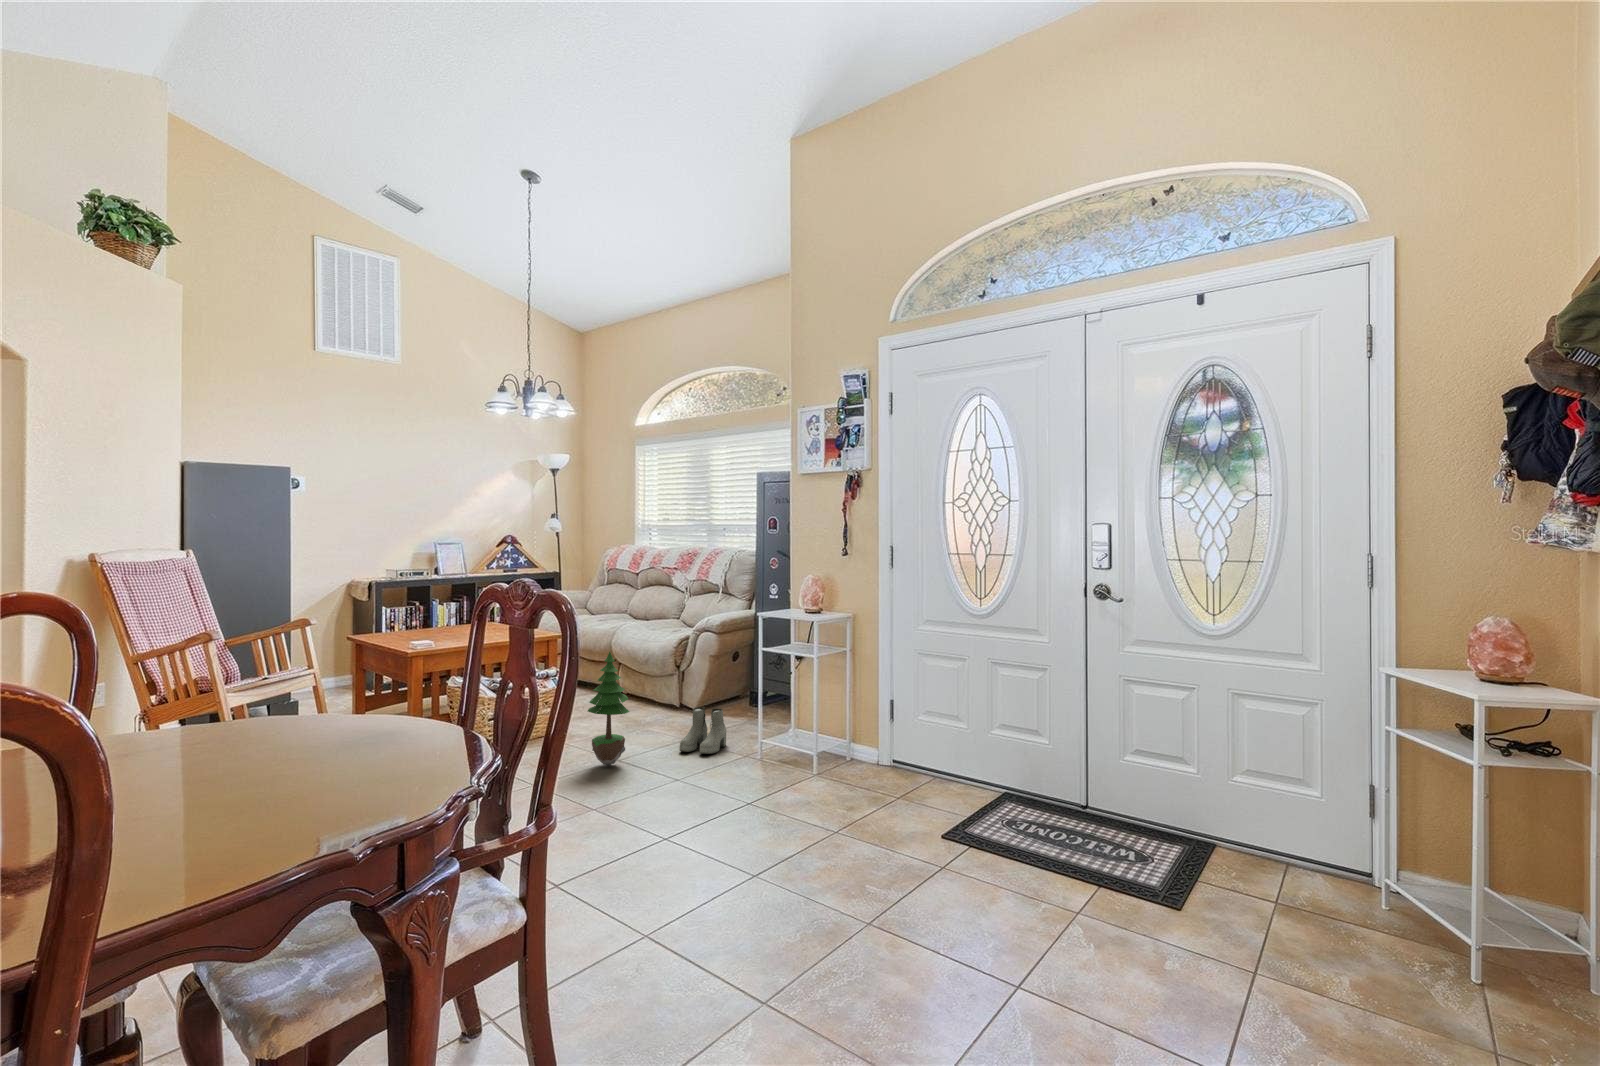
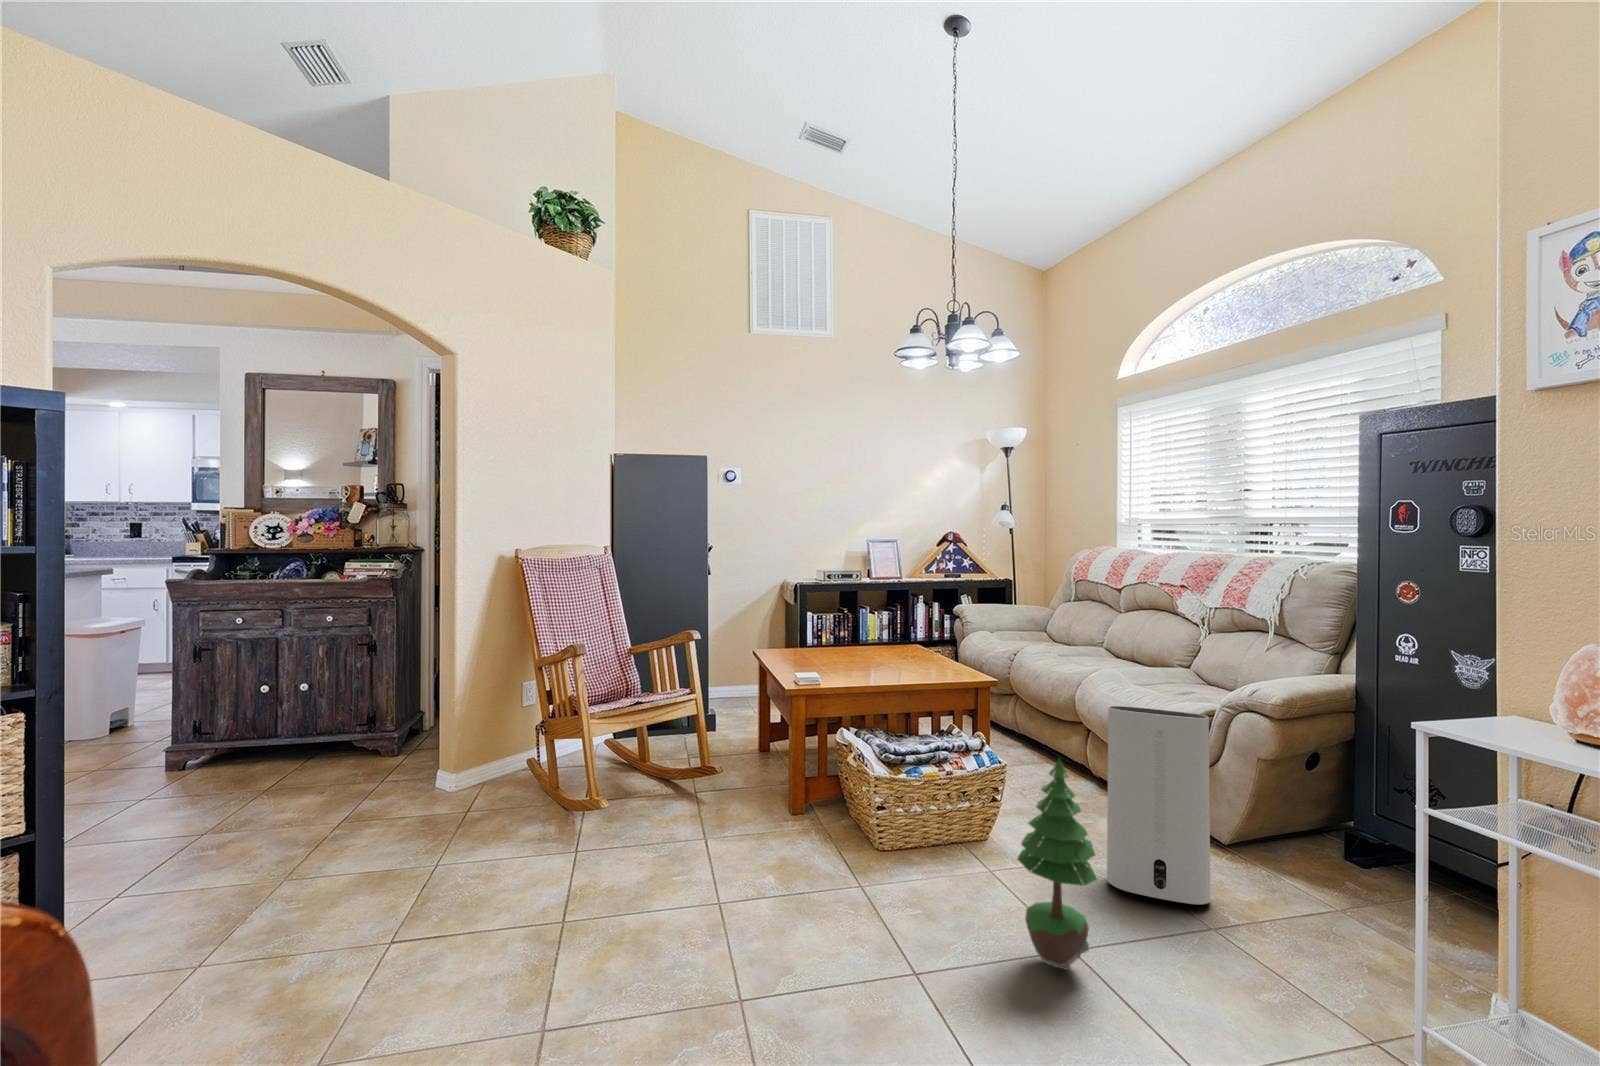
air purifier: none [633,632,685,734] -> present [1107,706,1210,905]
boots: present [680,707,726,754] -> none [1204,884,1316,1007]

